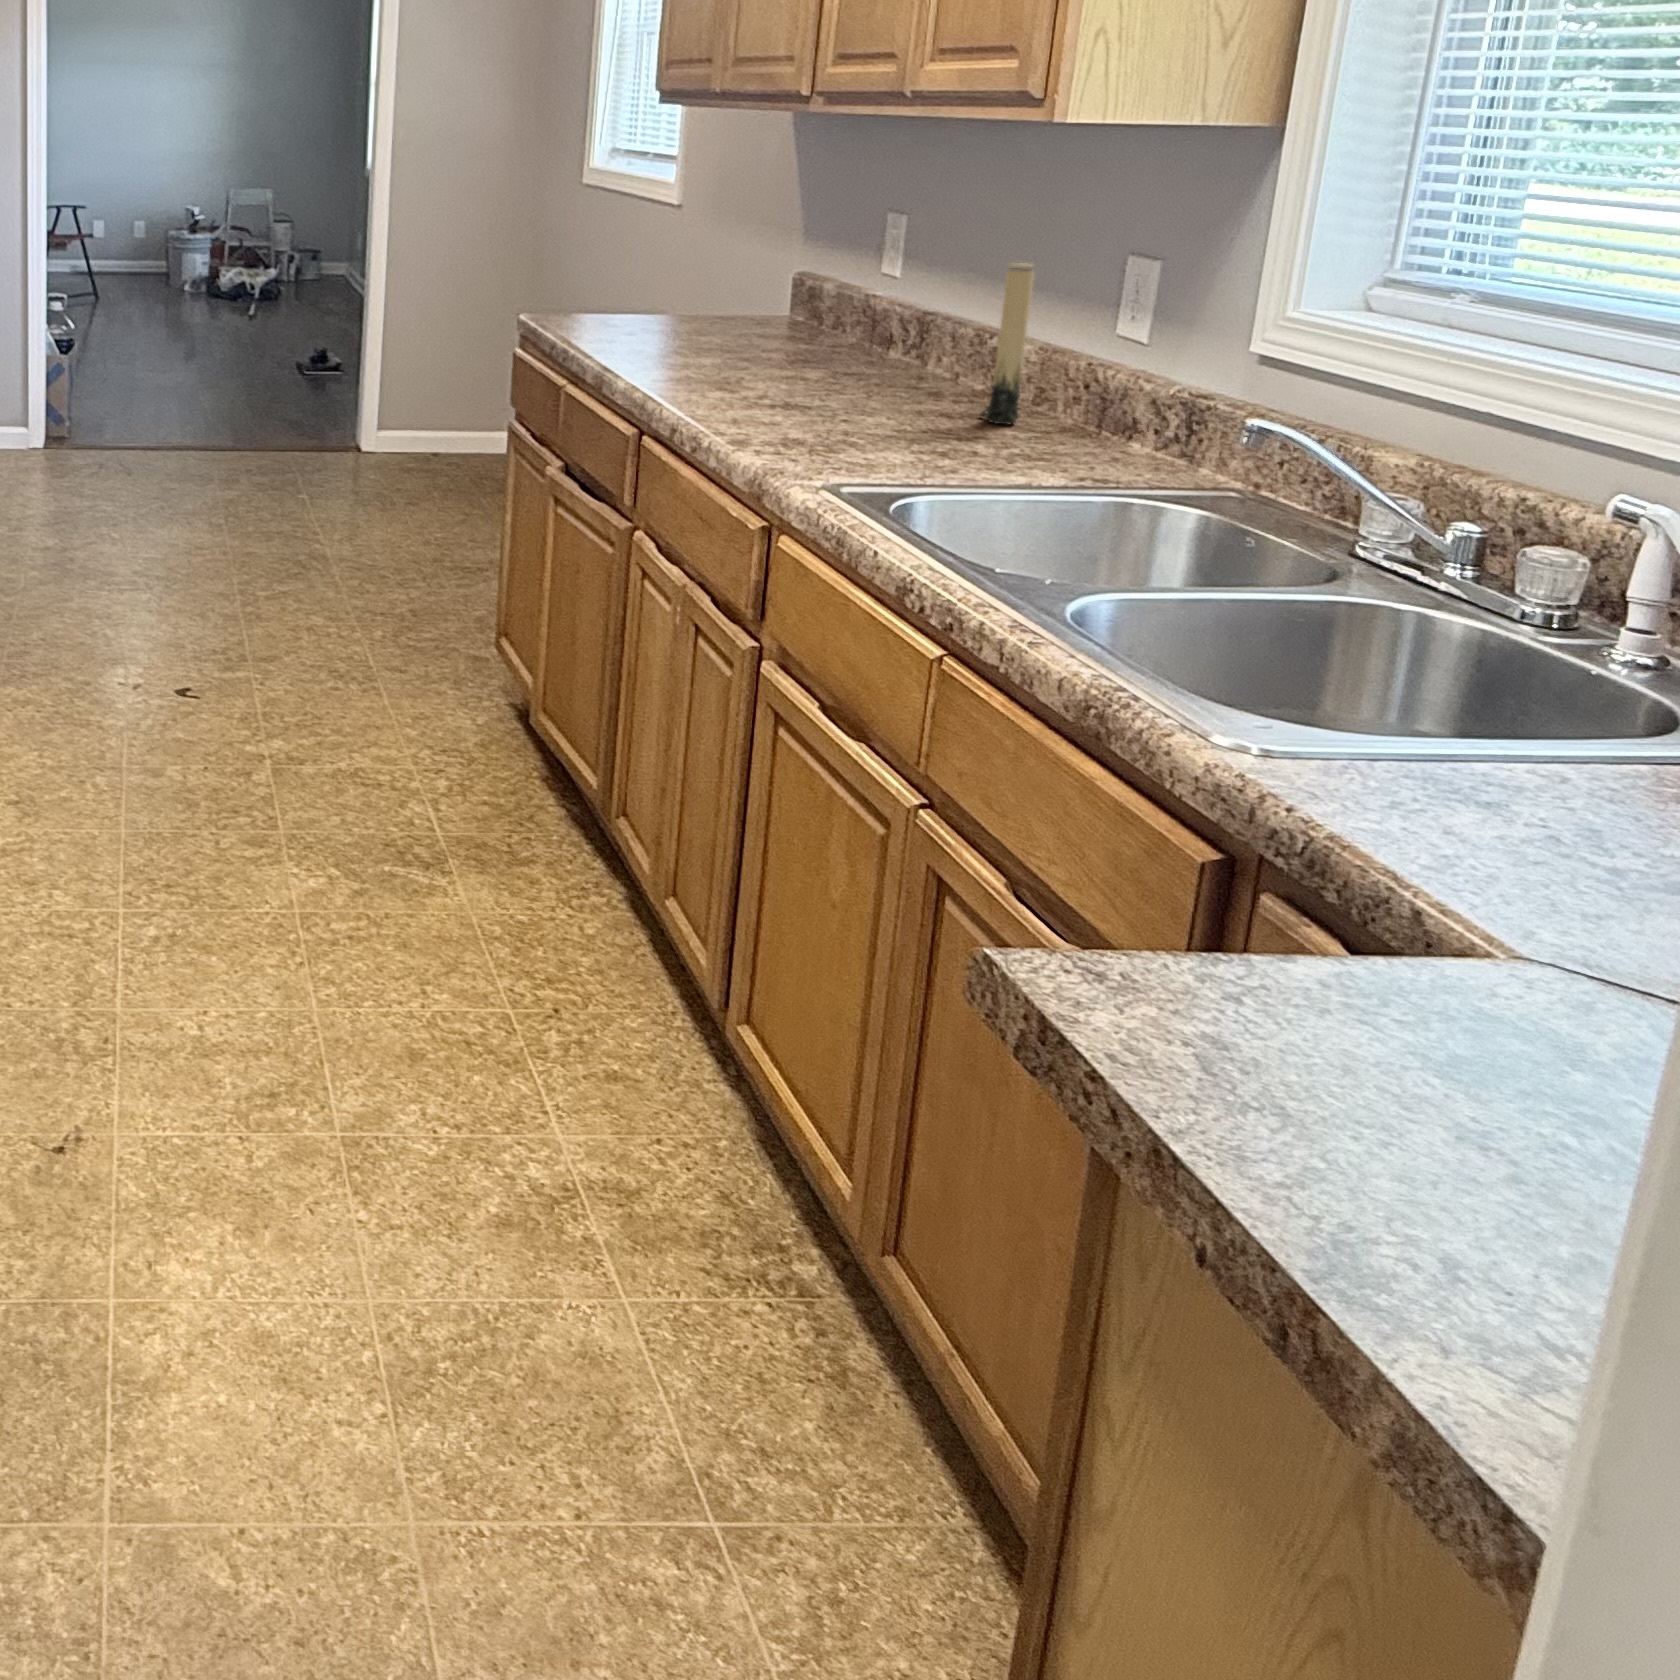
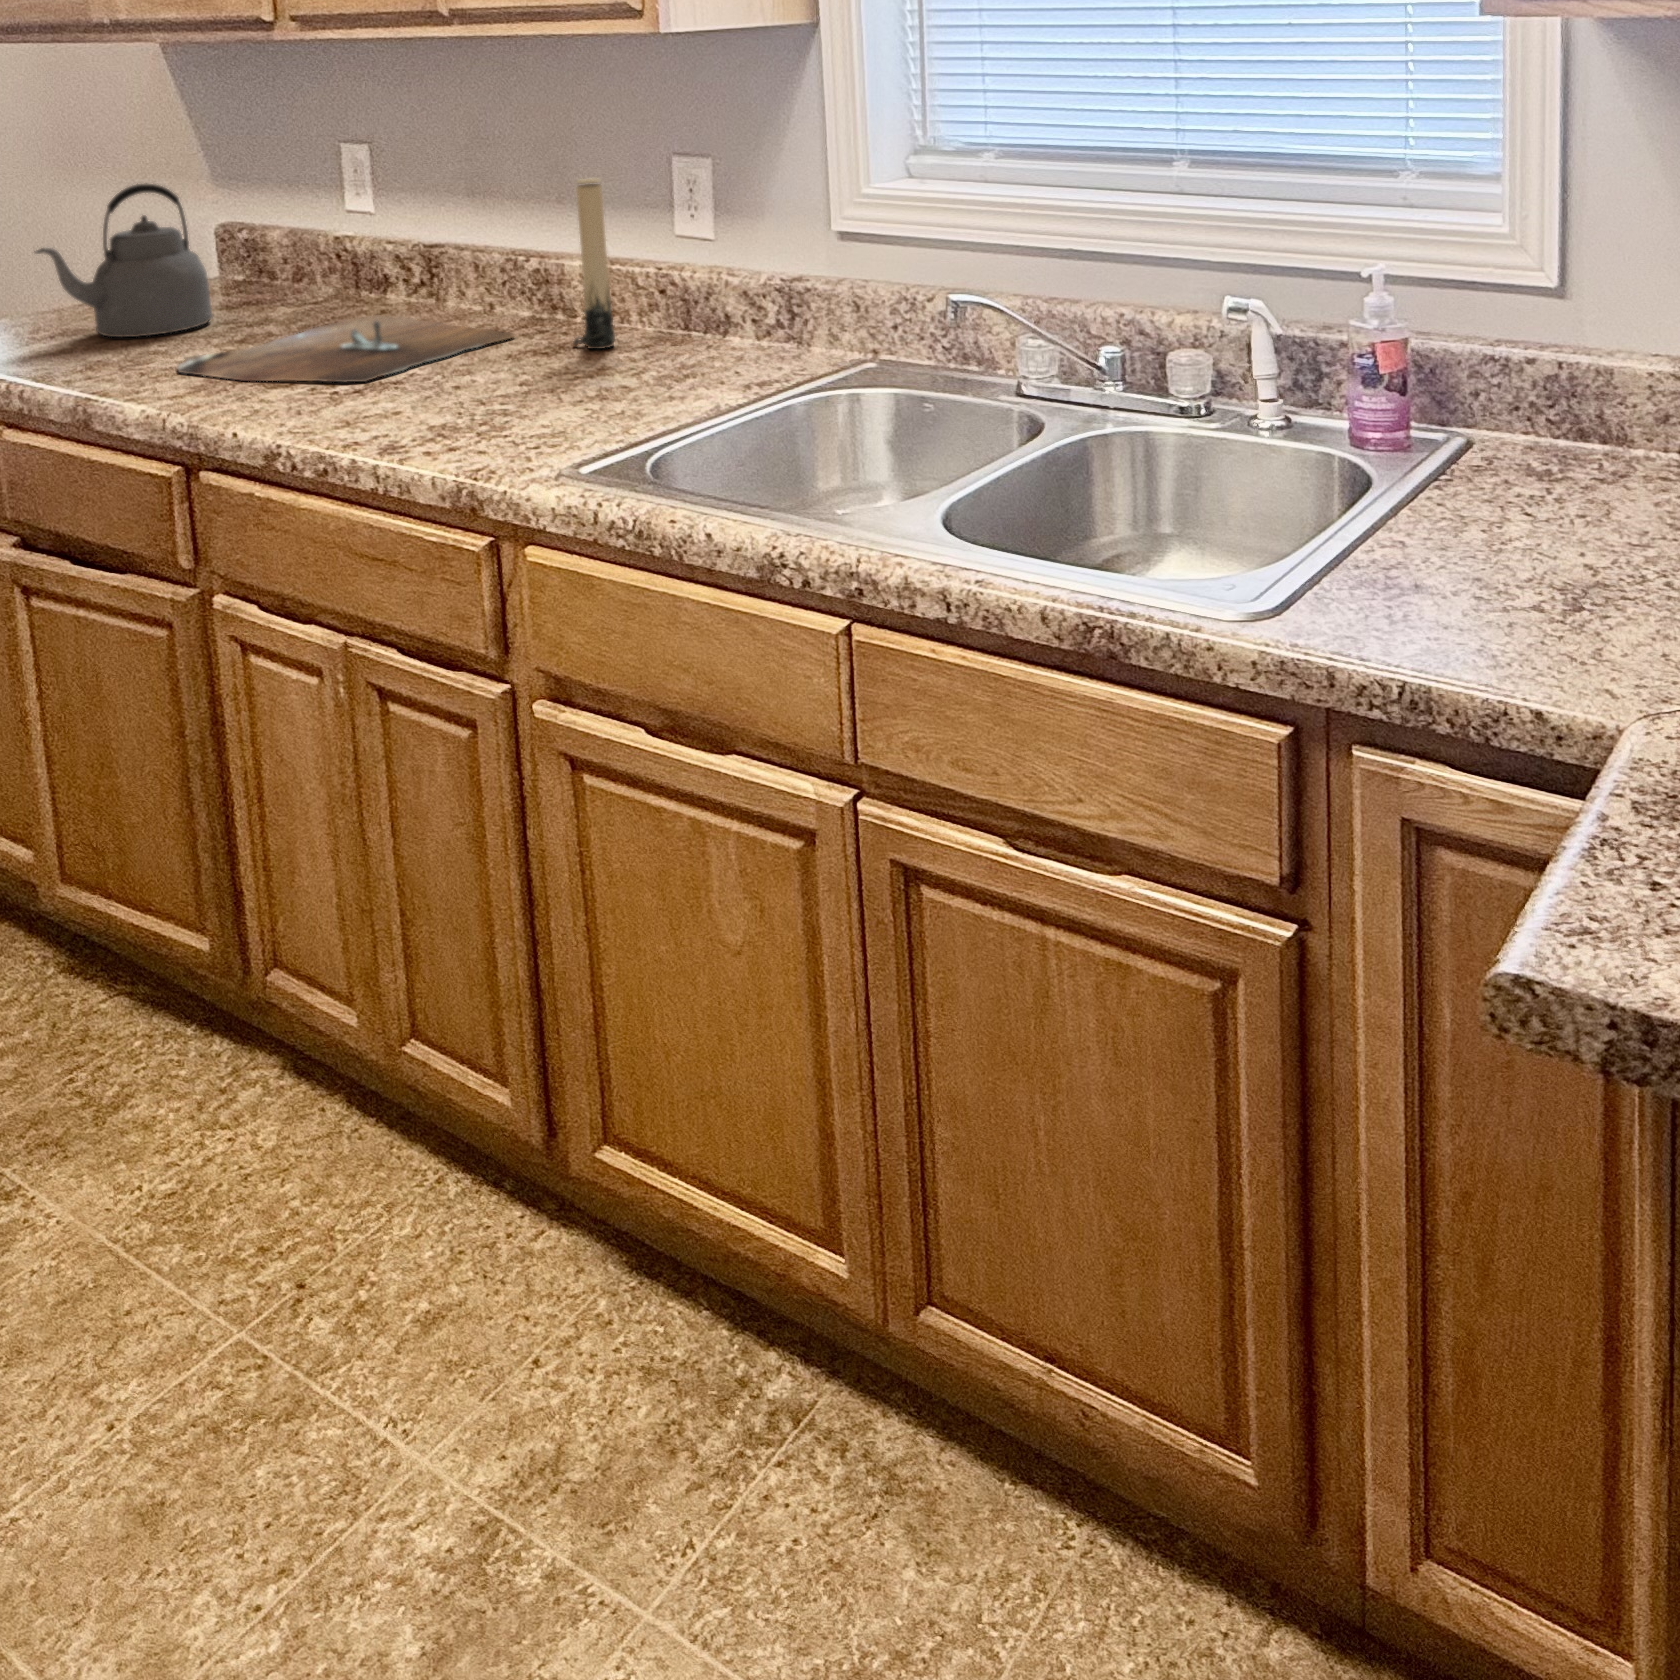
kettle: none [624,226,744,346] -> present [35,183,213,337]
cutting board: none [673,361,944,402] -> present [178,315,515,382]

